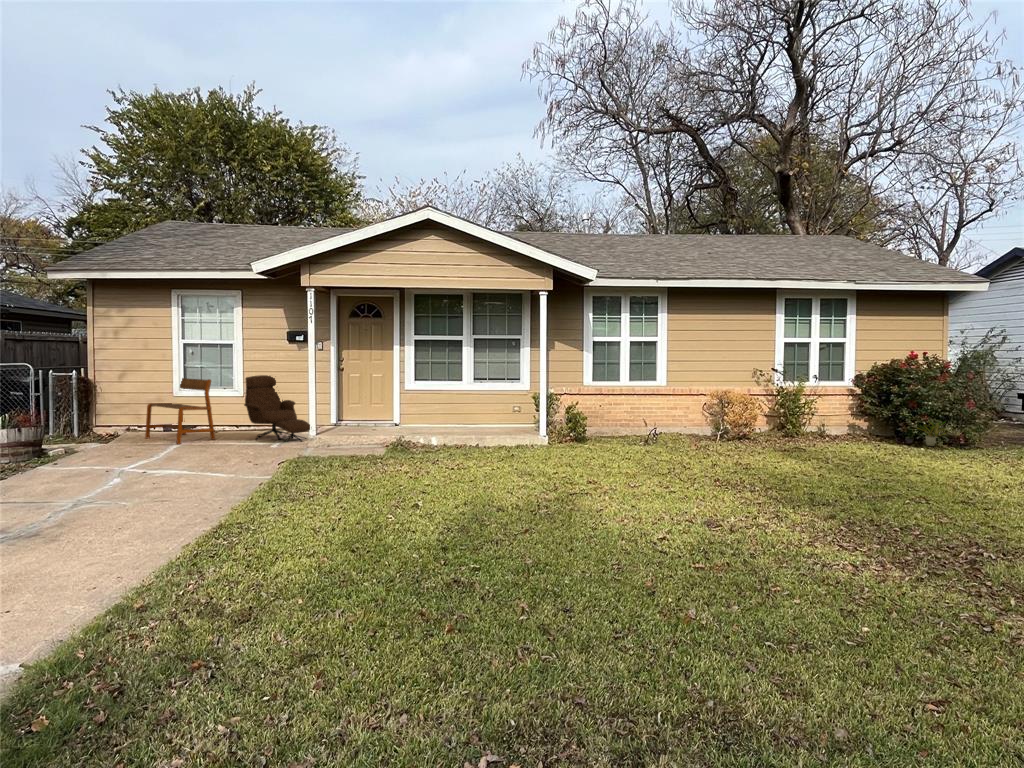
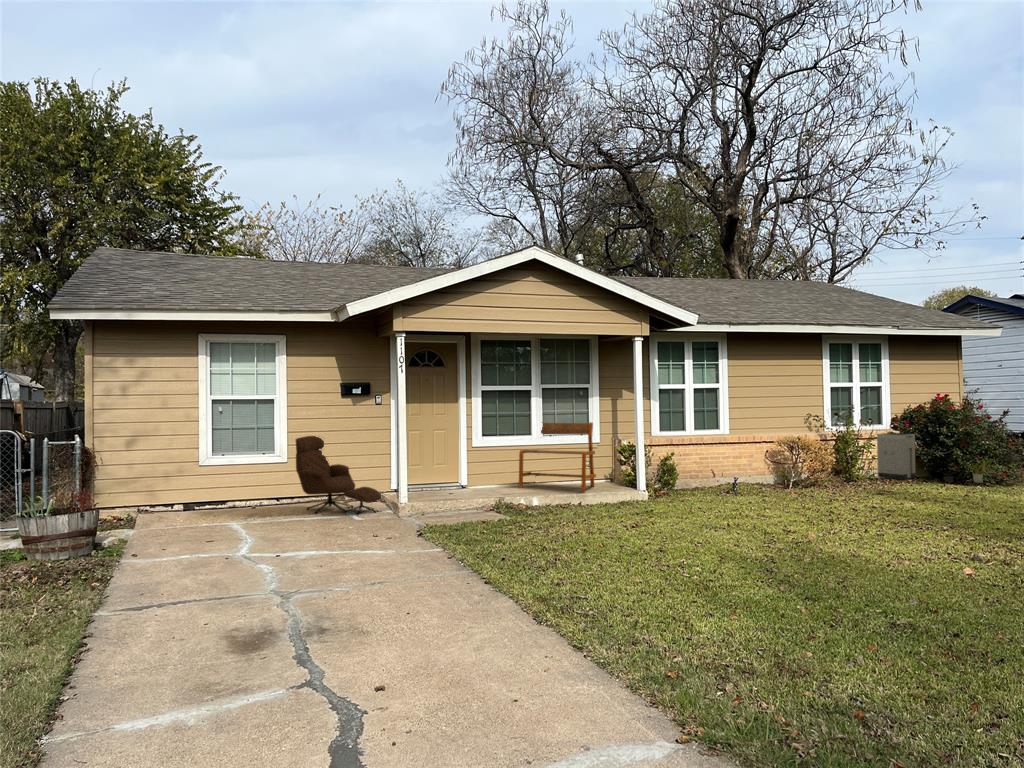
bench: present [145,378,215,444] -> present [519,422,596,491]
trash can: none [830,391,872,439] -> present [877,433,915,480]

